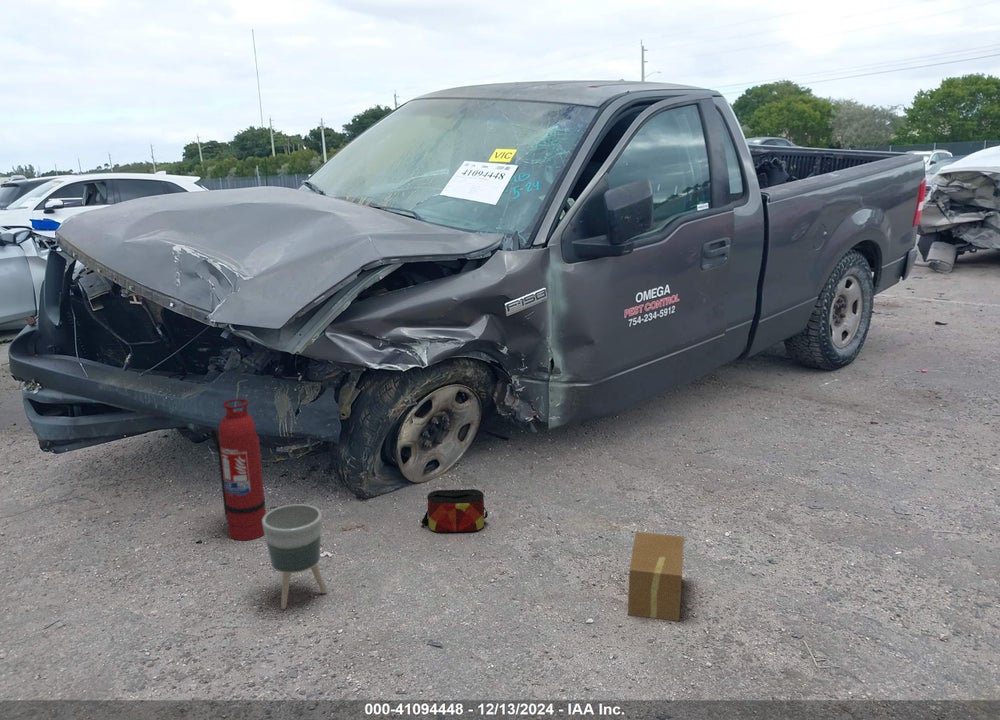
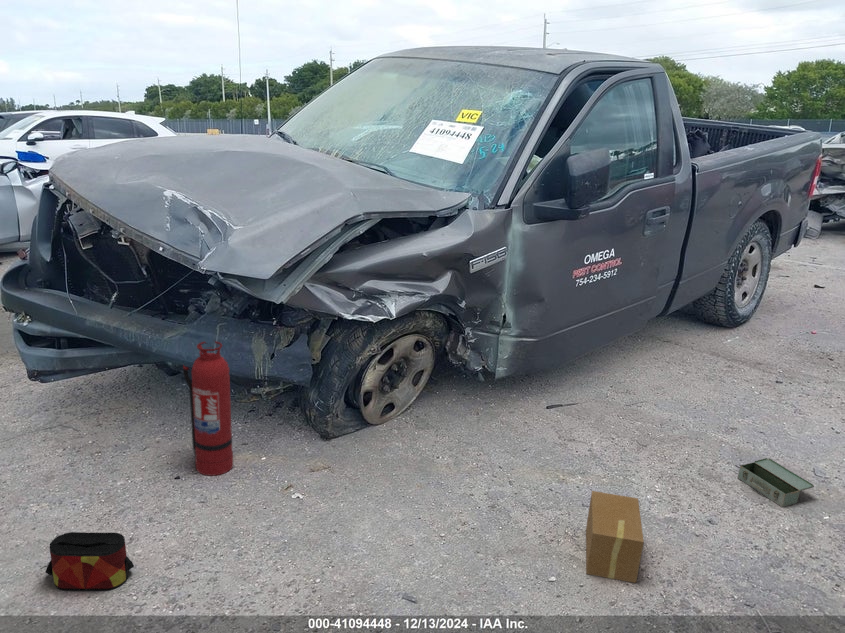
bag: present [421,489,488,533] -> present [45,532,134,590]
toolbox: none [808,497,887,545] -> present [738,458,814,507]
planter: present [262,504,327,609] -> none [237,451,296,554]

